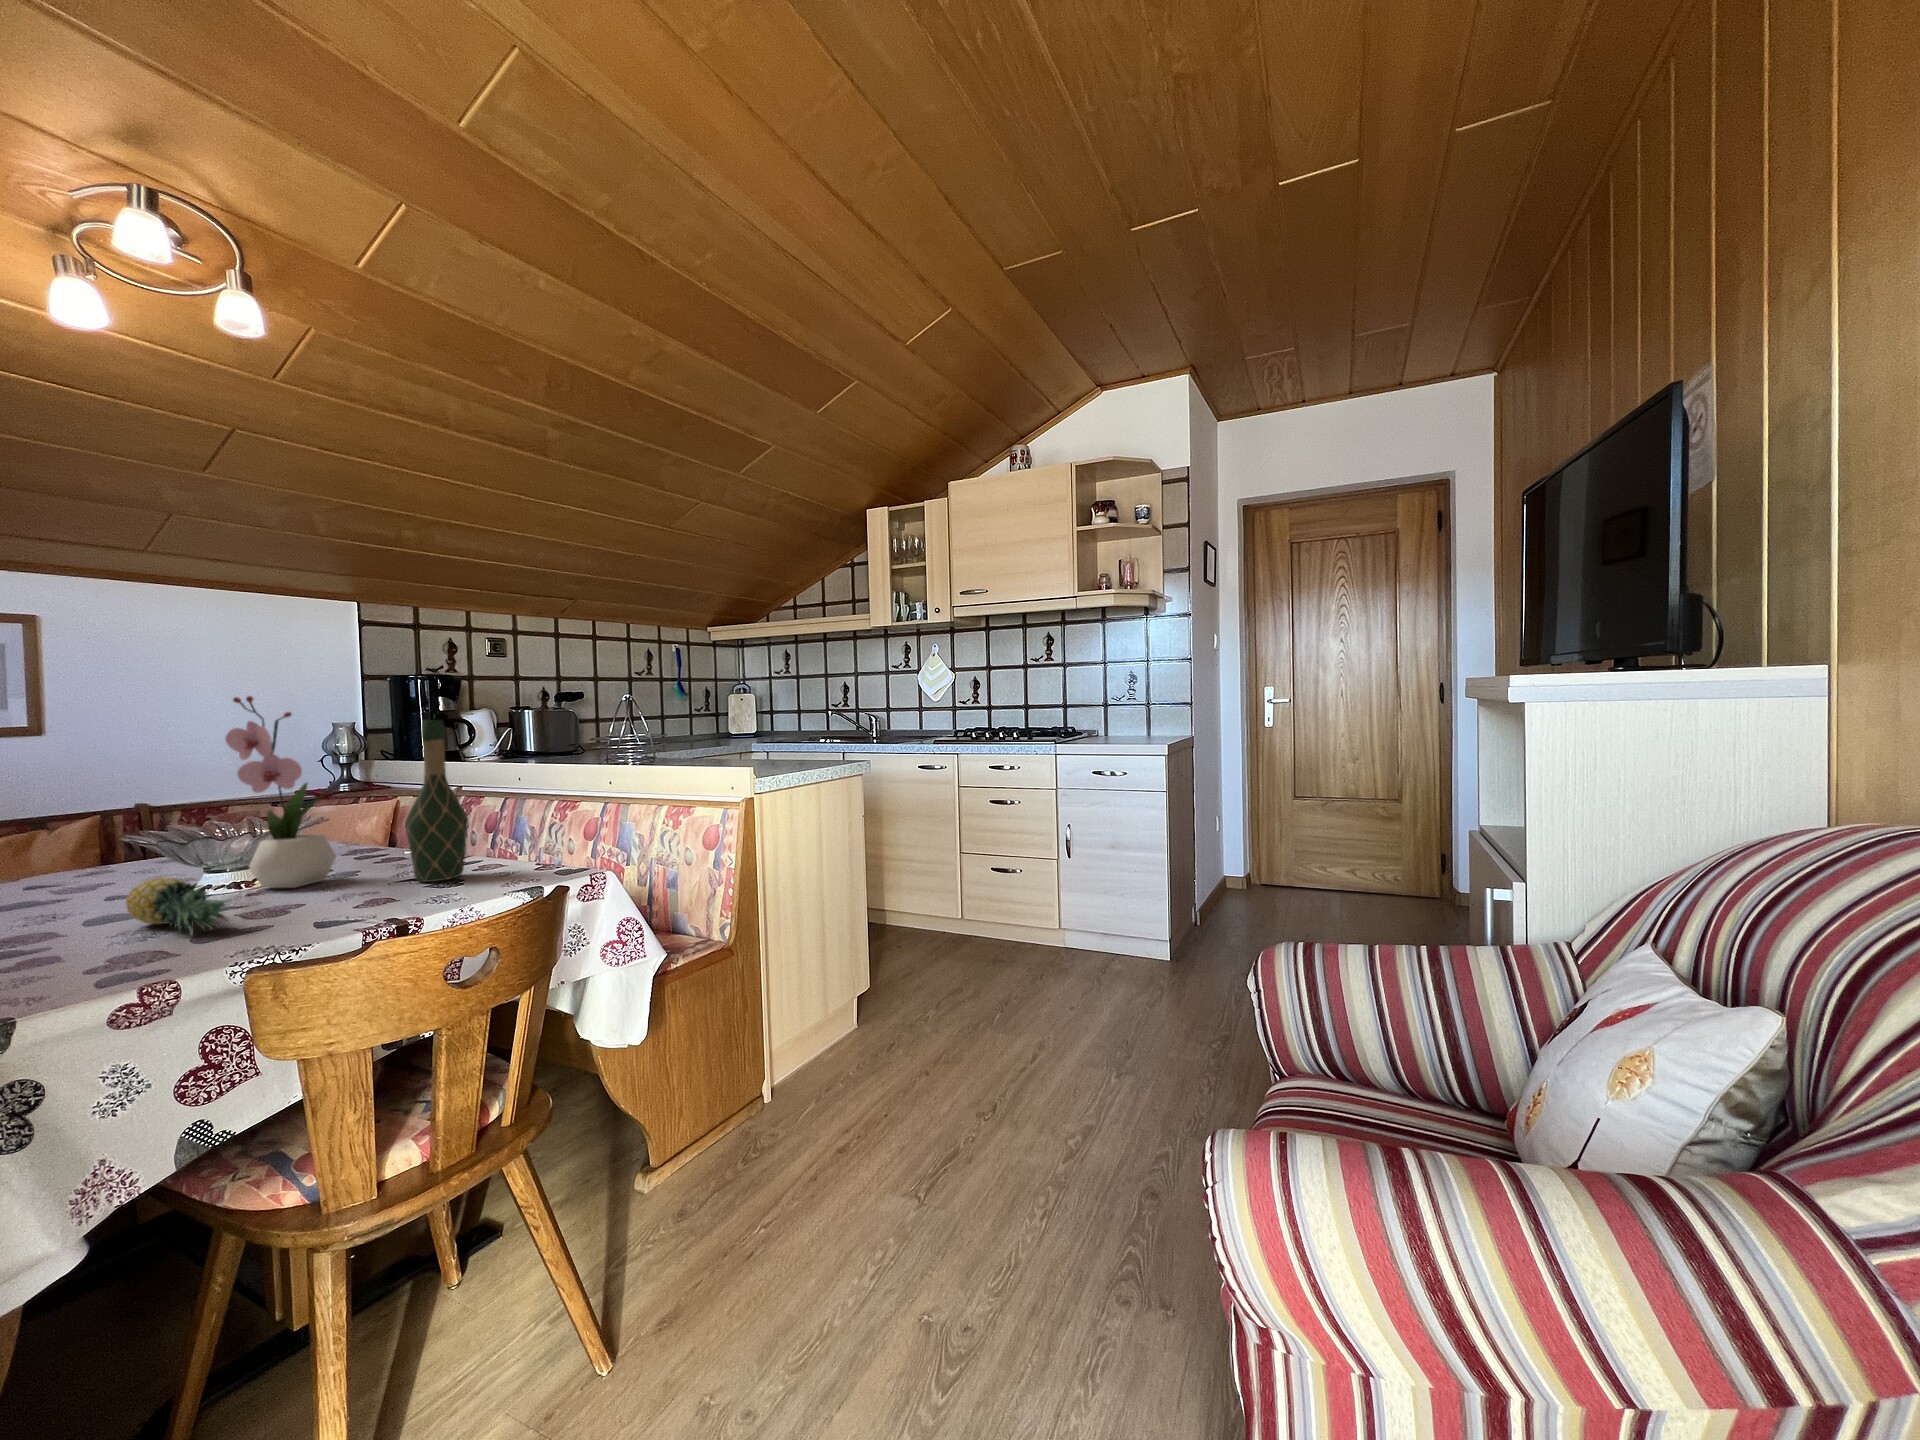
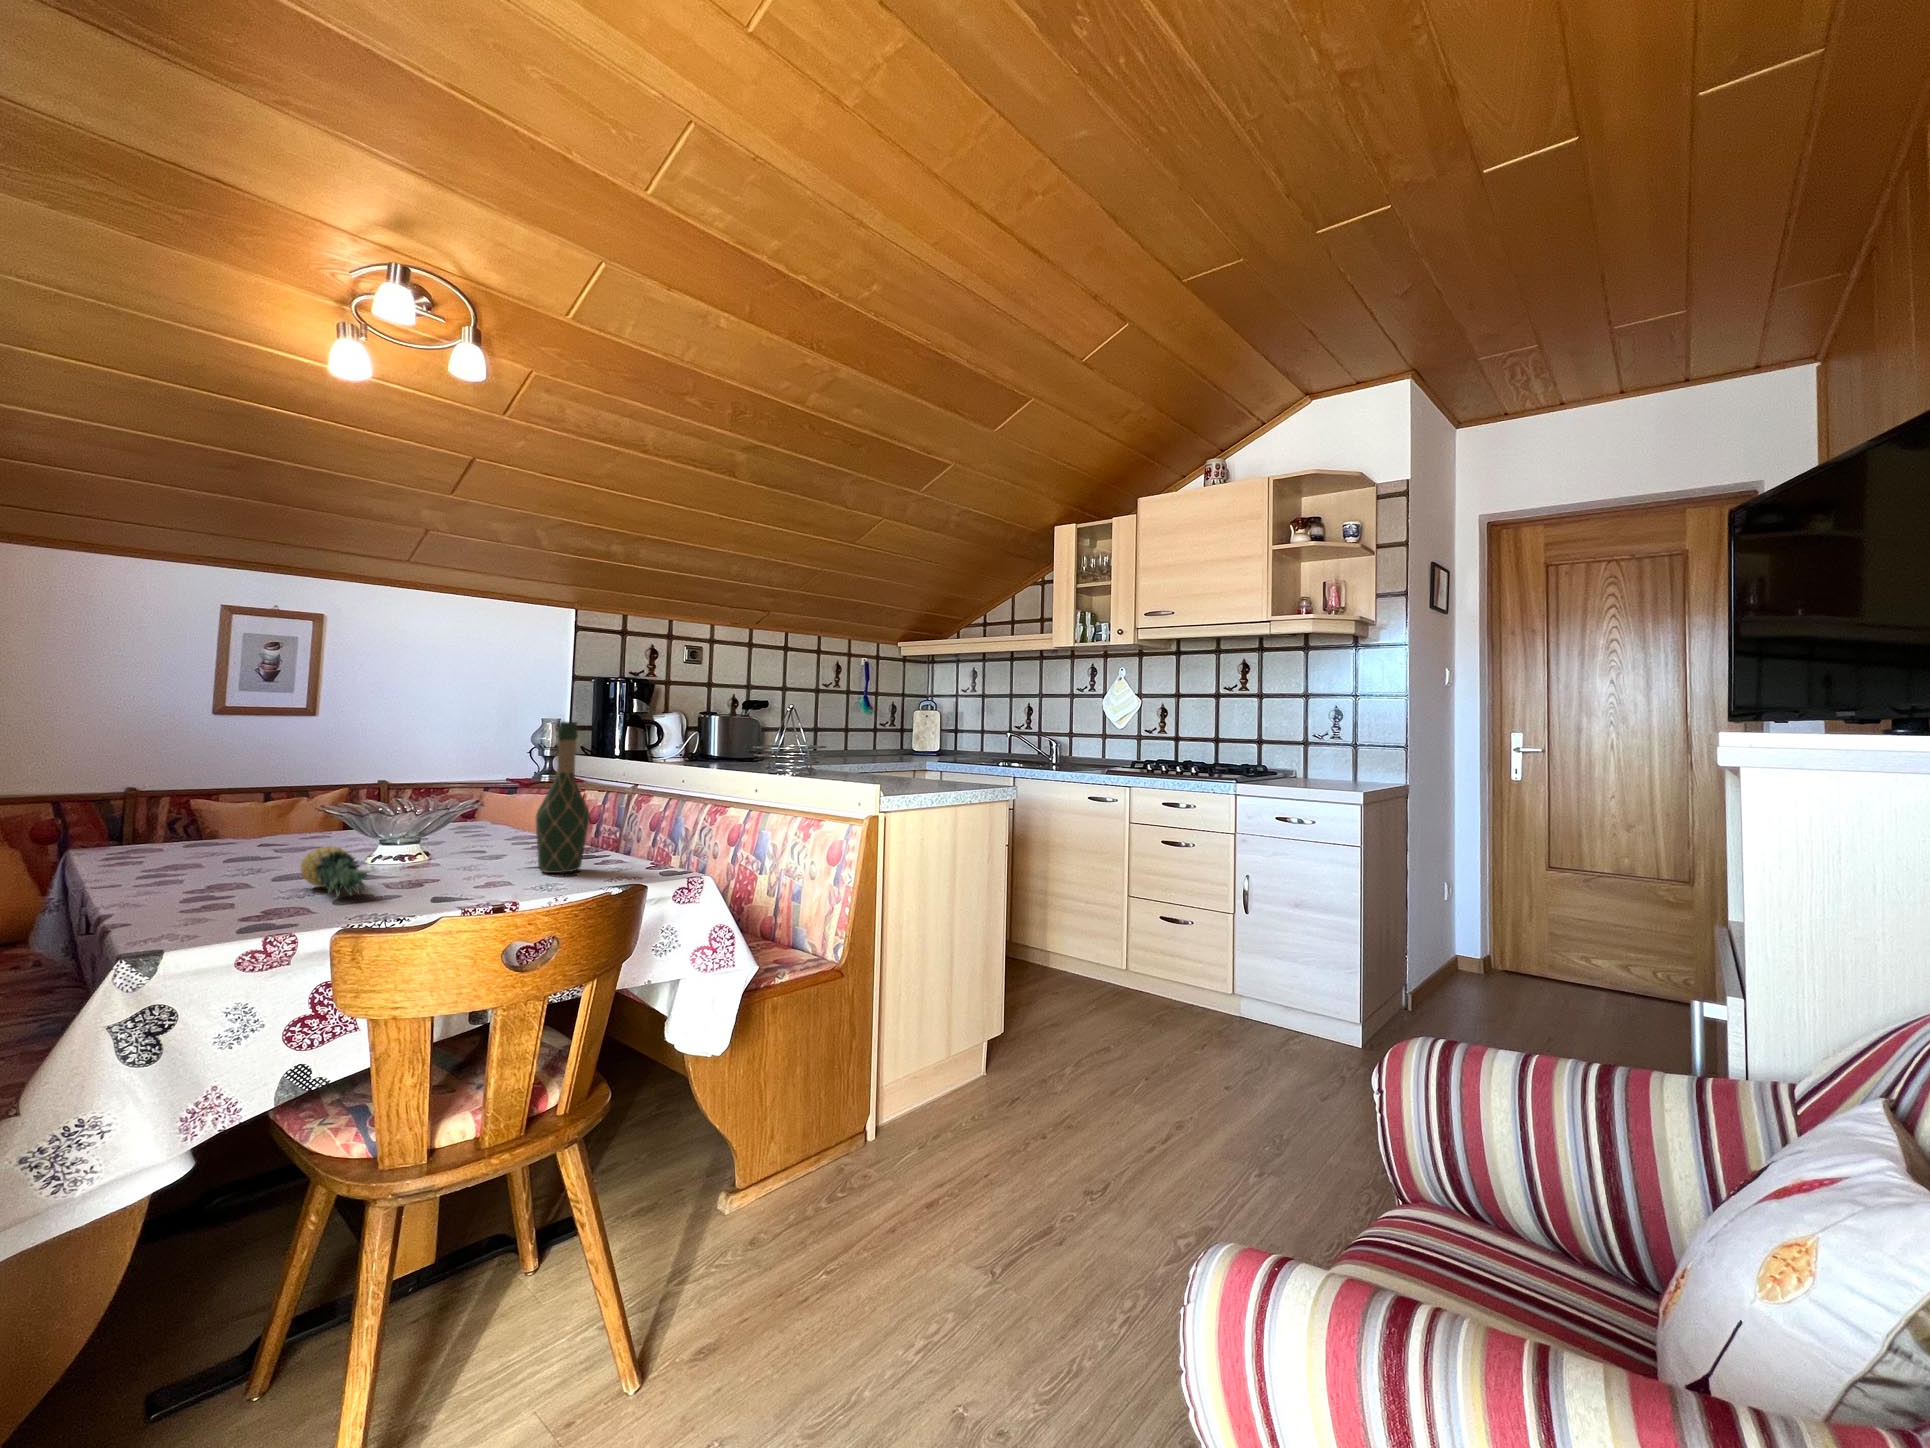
flower arrangement: present [225,696,339,888] -> none [401,692,496,867]

